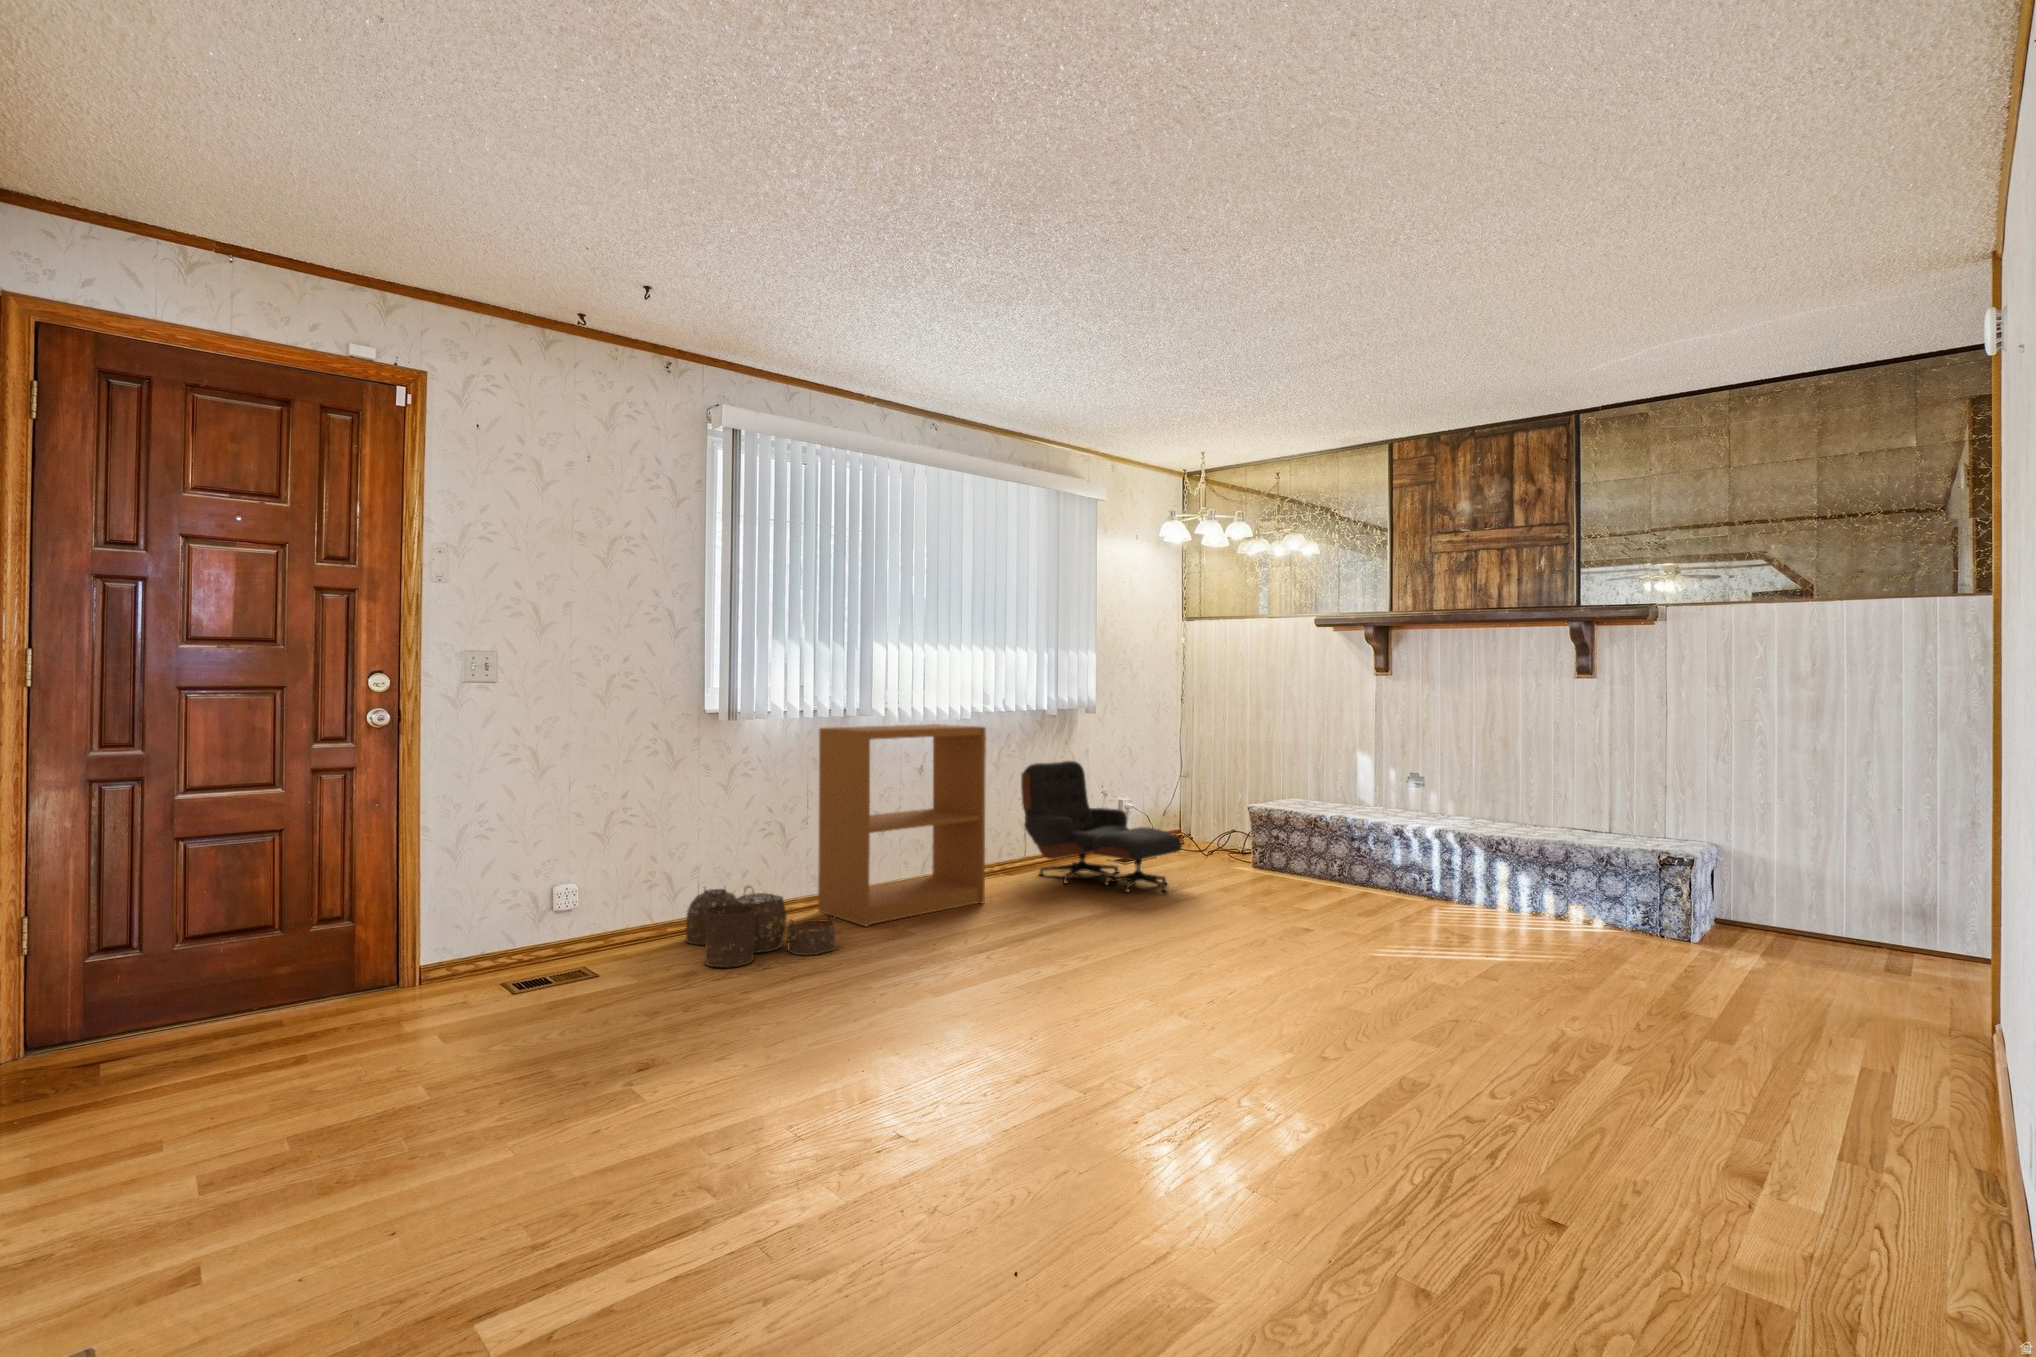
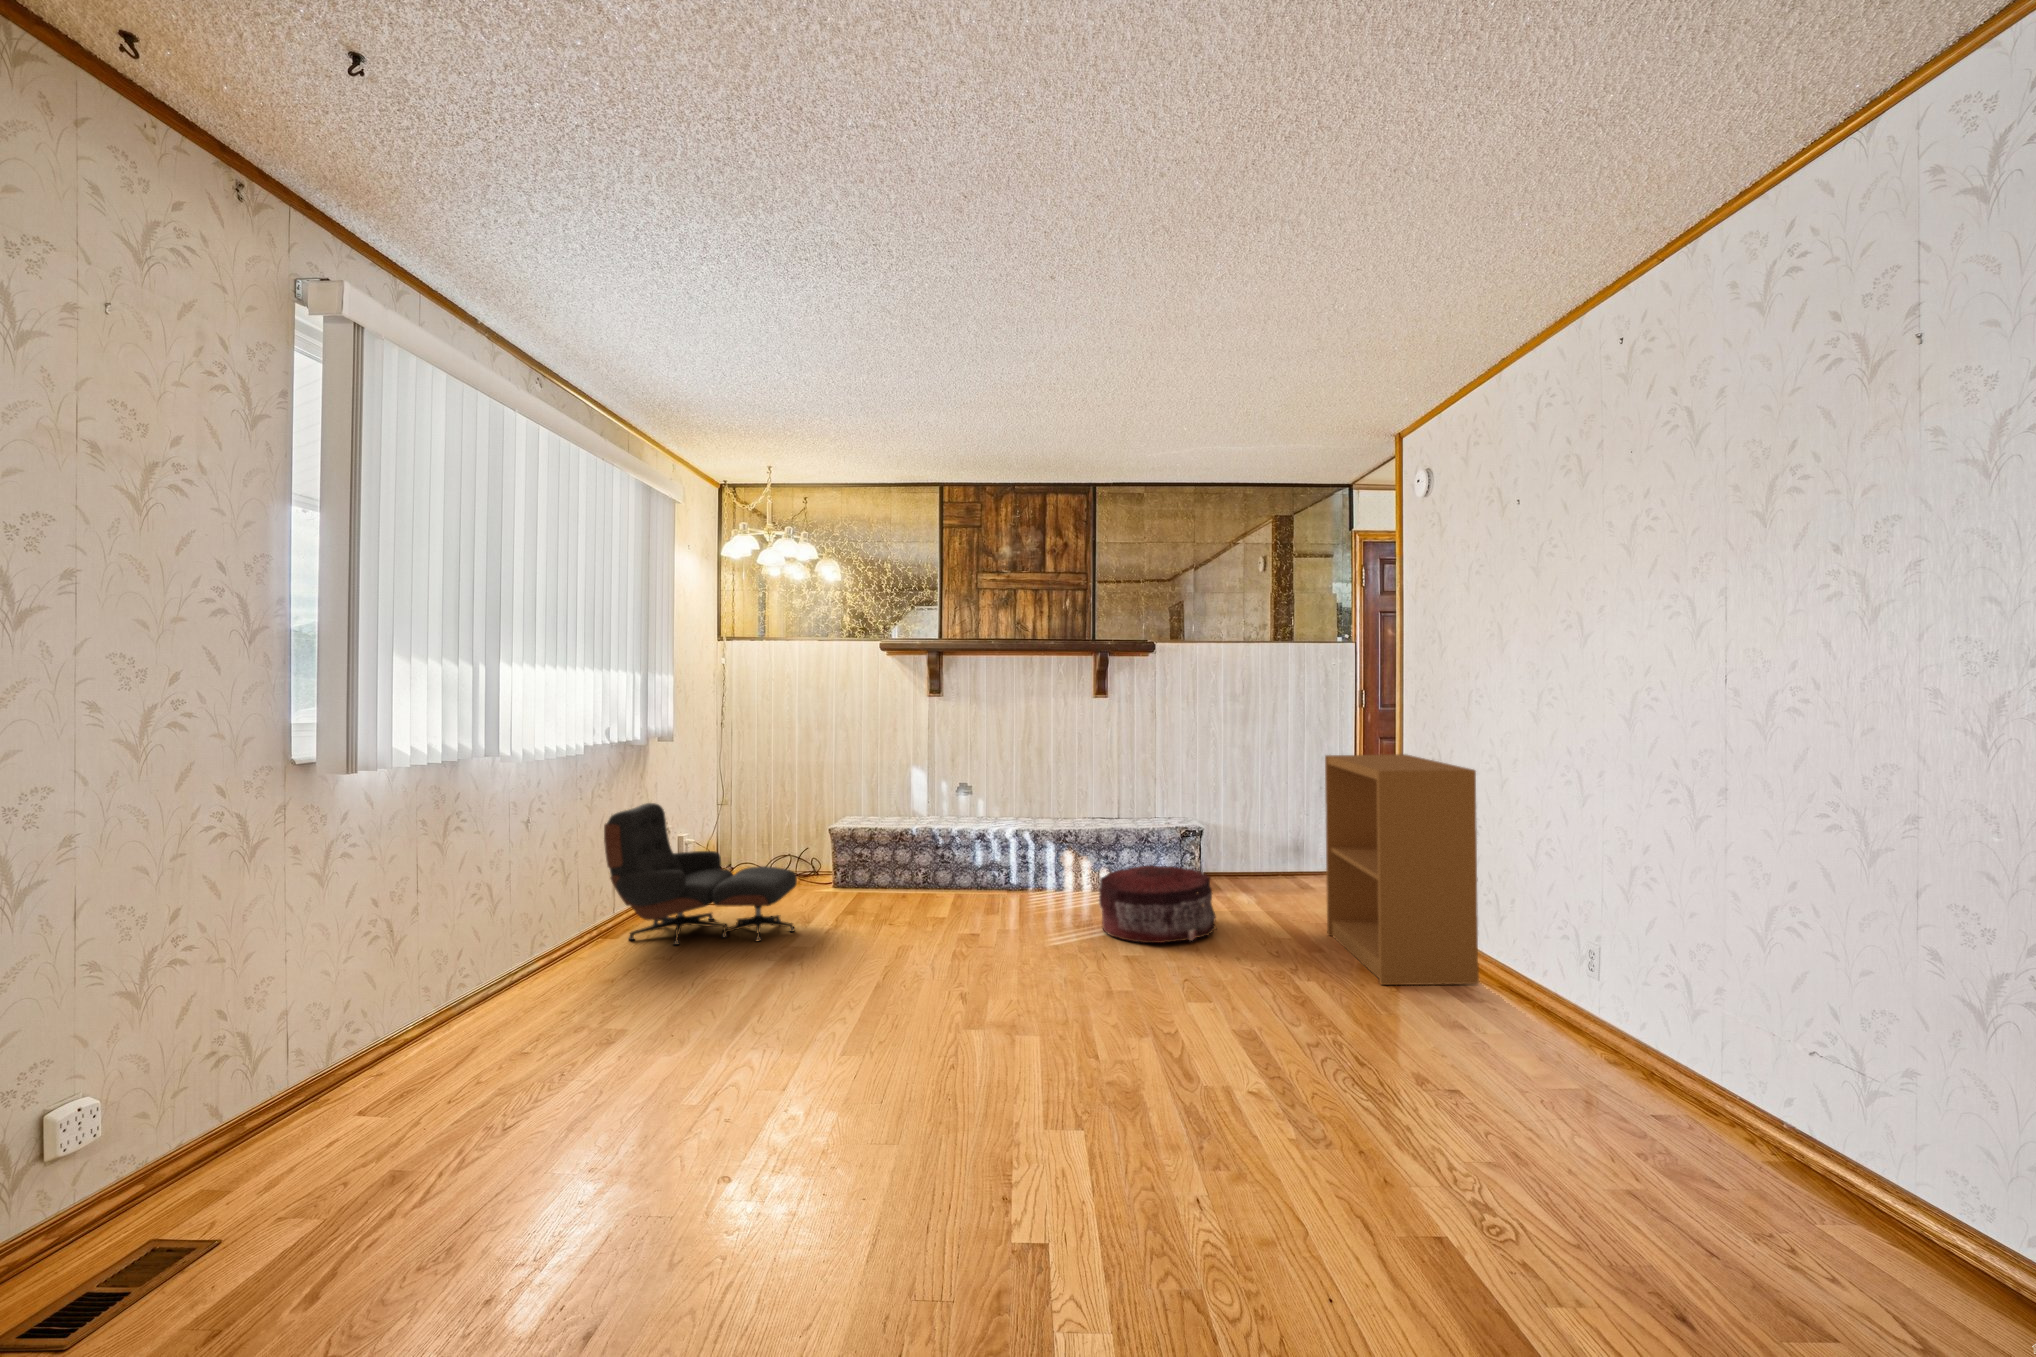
bookshelf: present [818,724,986,926] -> present [1325,754,1479,985]
pouf: none [1467,881,1626,982] -> present [1099,865,1216,943]
woven basket: present [686,887,835,967] -> none [216,1060,514,1207]

